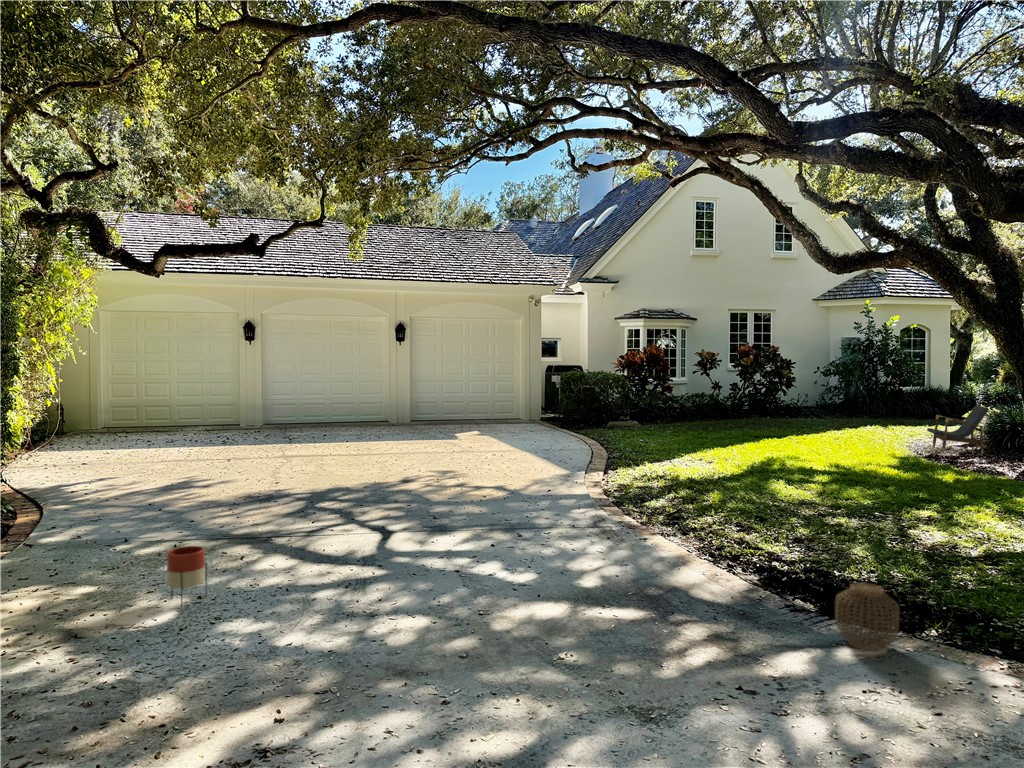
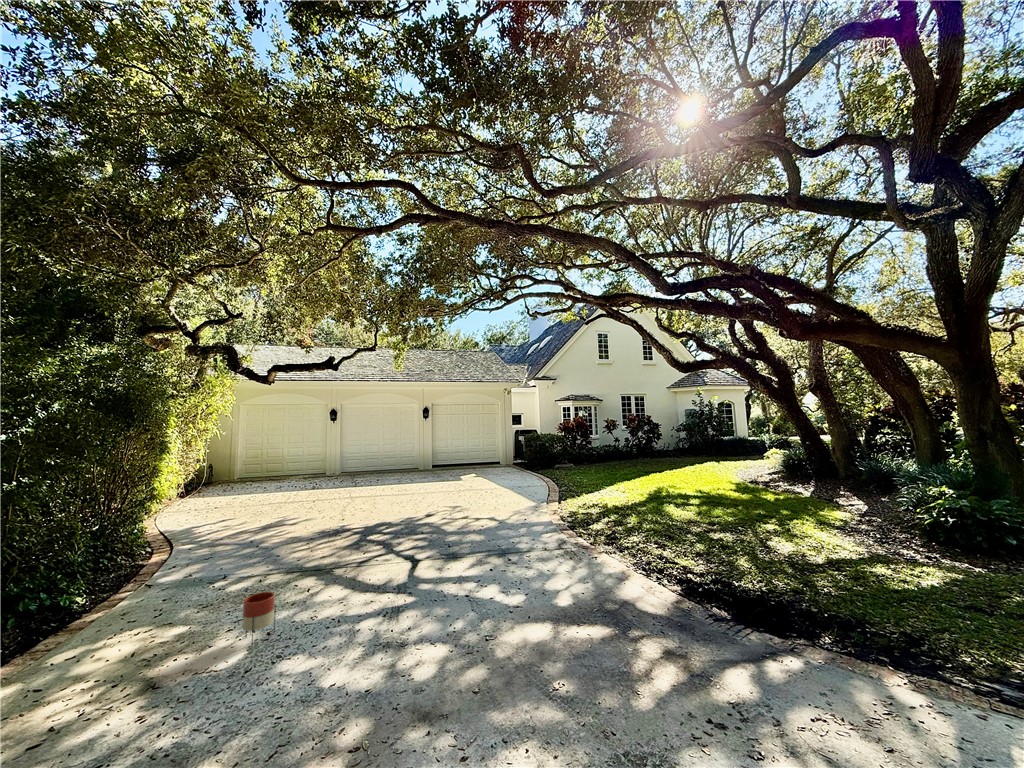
lounge chair: present [927,405,989,454] -> none [749,450,785,480]
woven basket: present [835,583,899,651] -> none [755,605,808,663]

